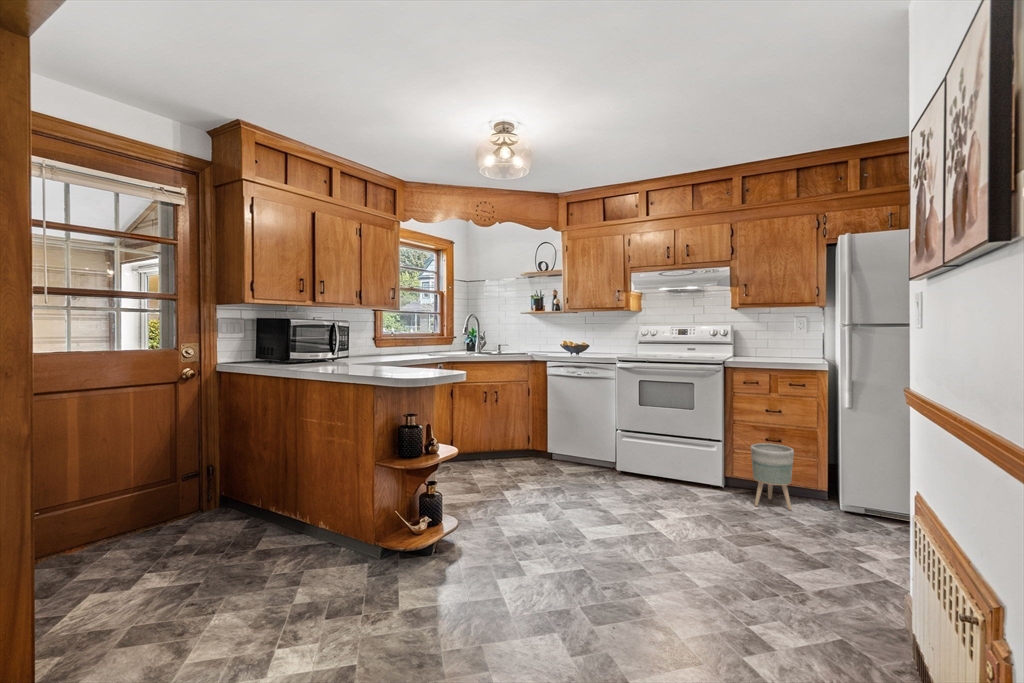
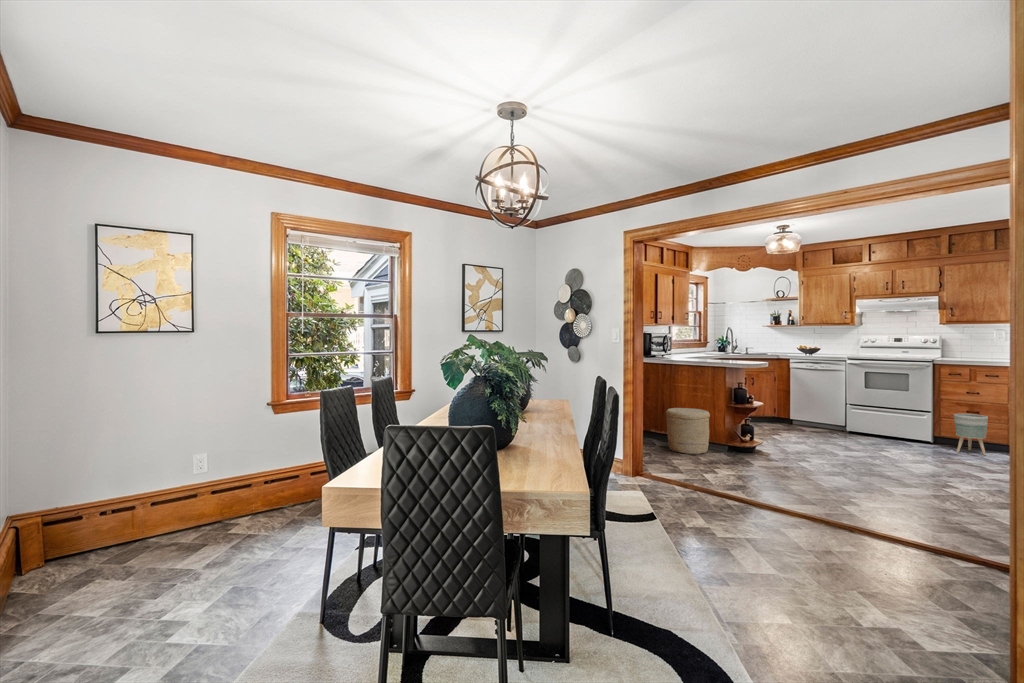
woven basket: none [254,470,349,582] -> present [666,408,710,454]

